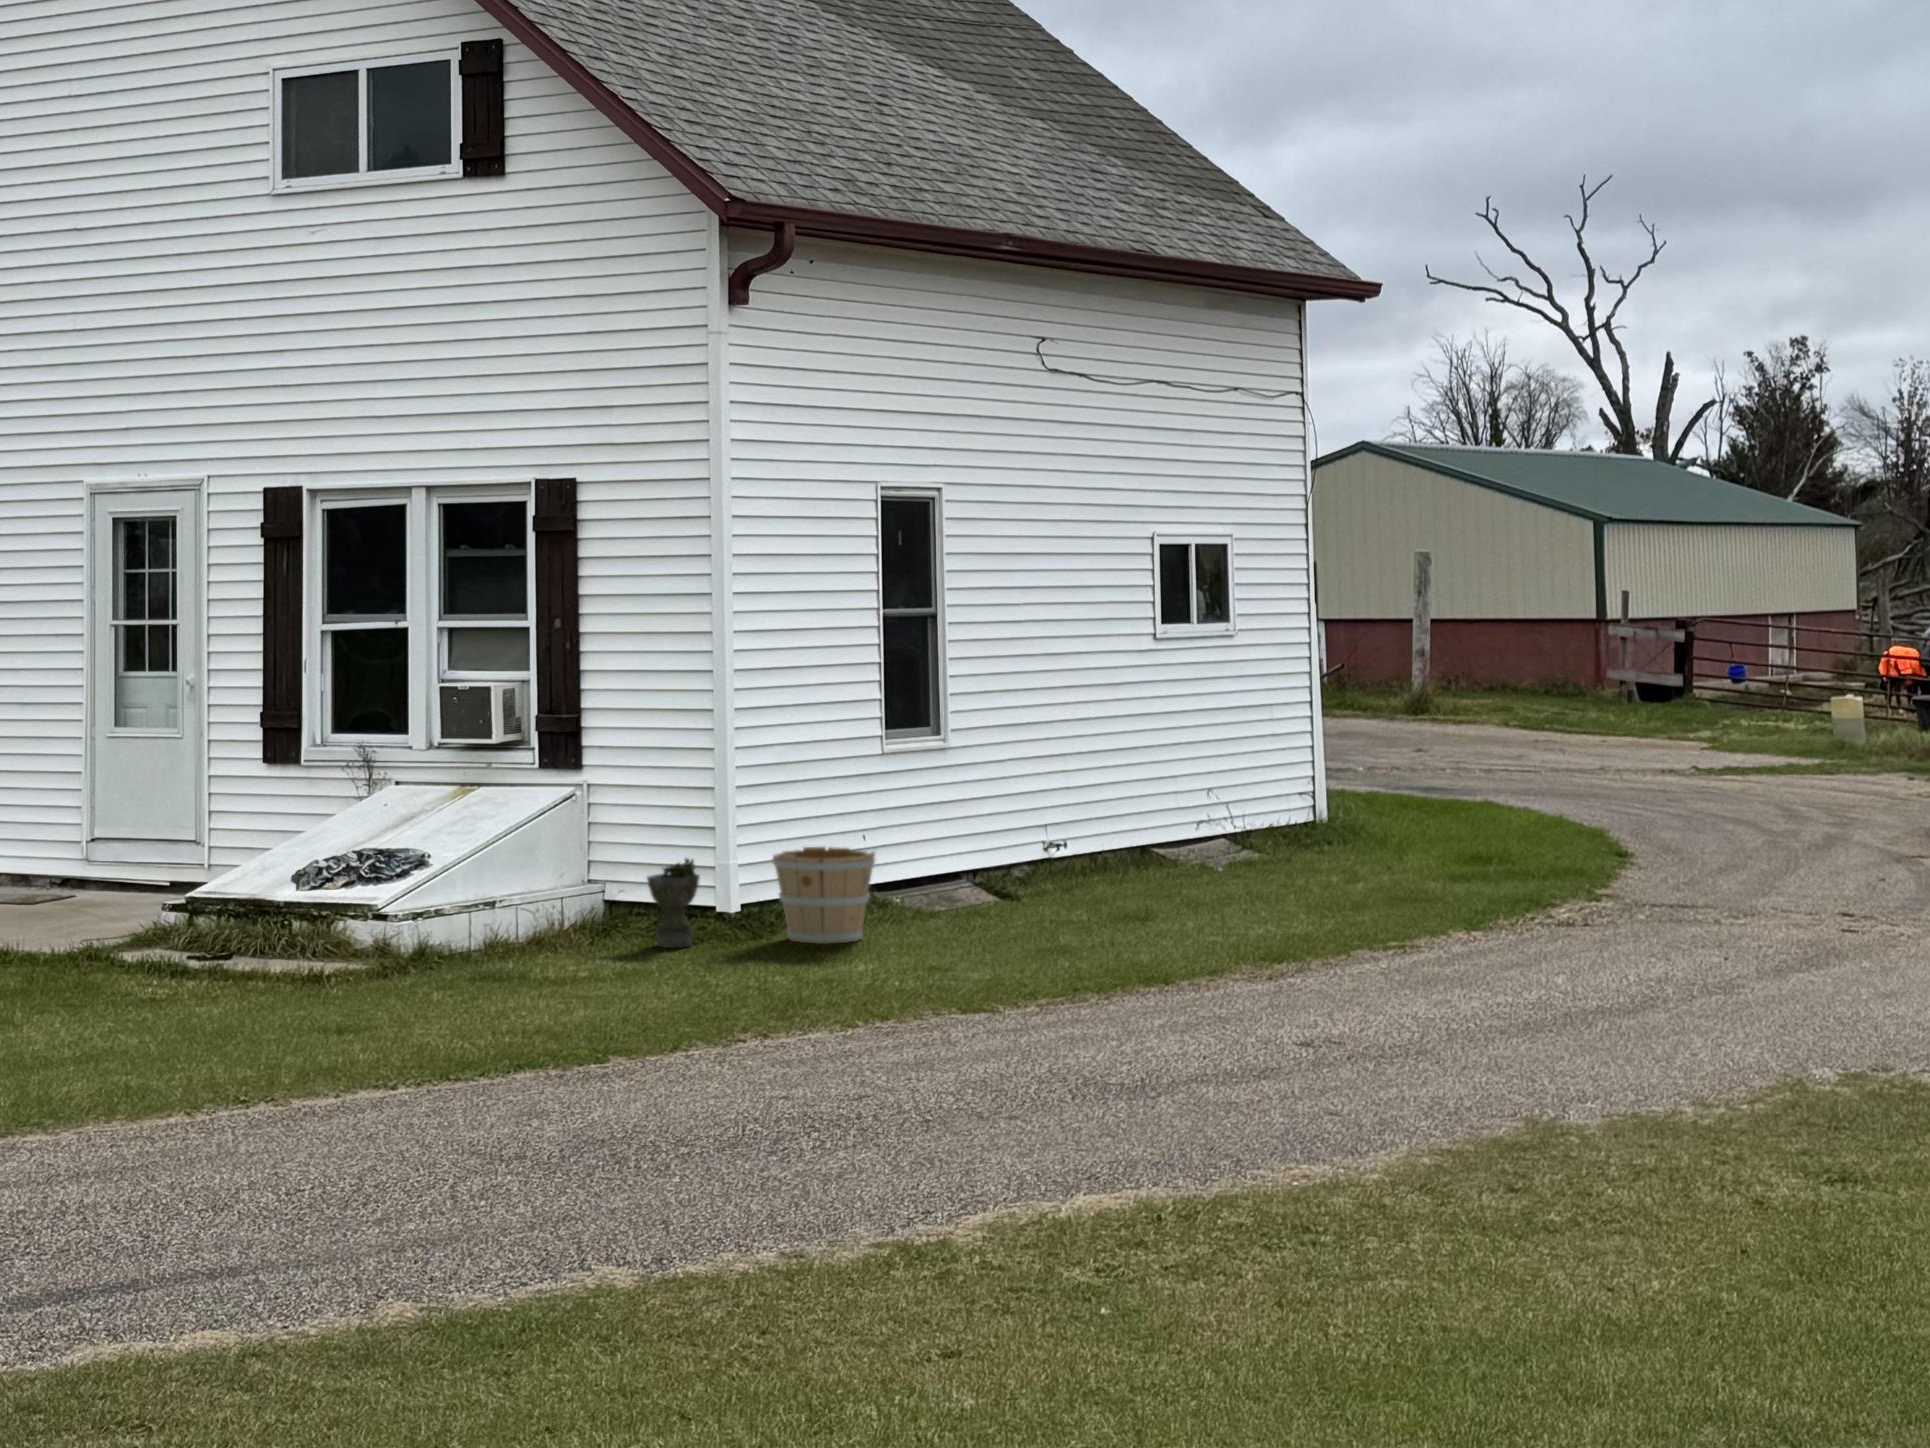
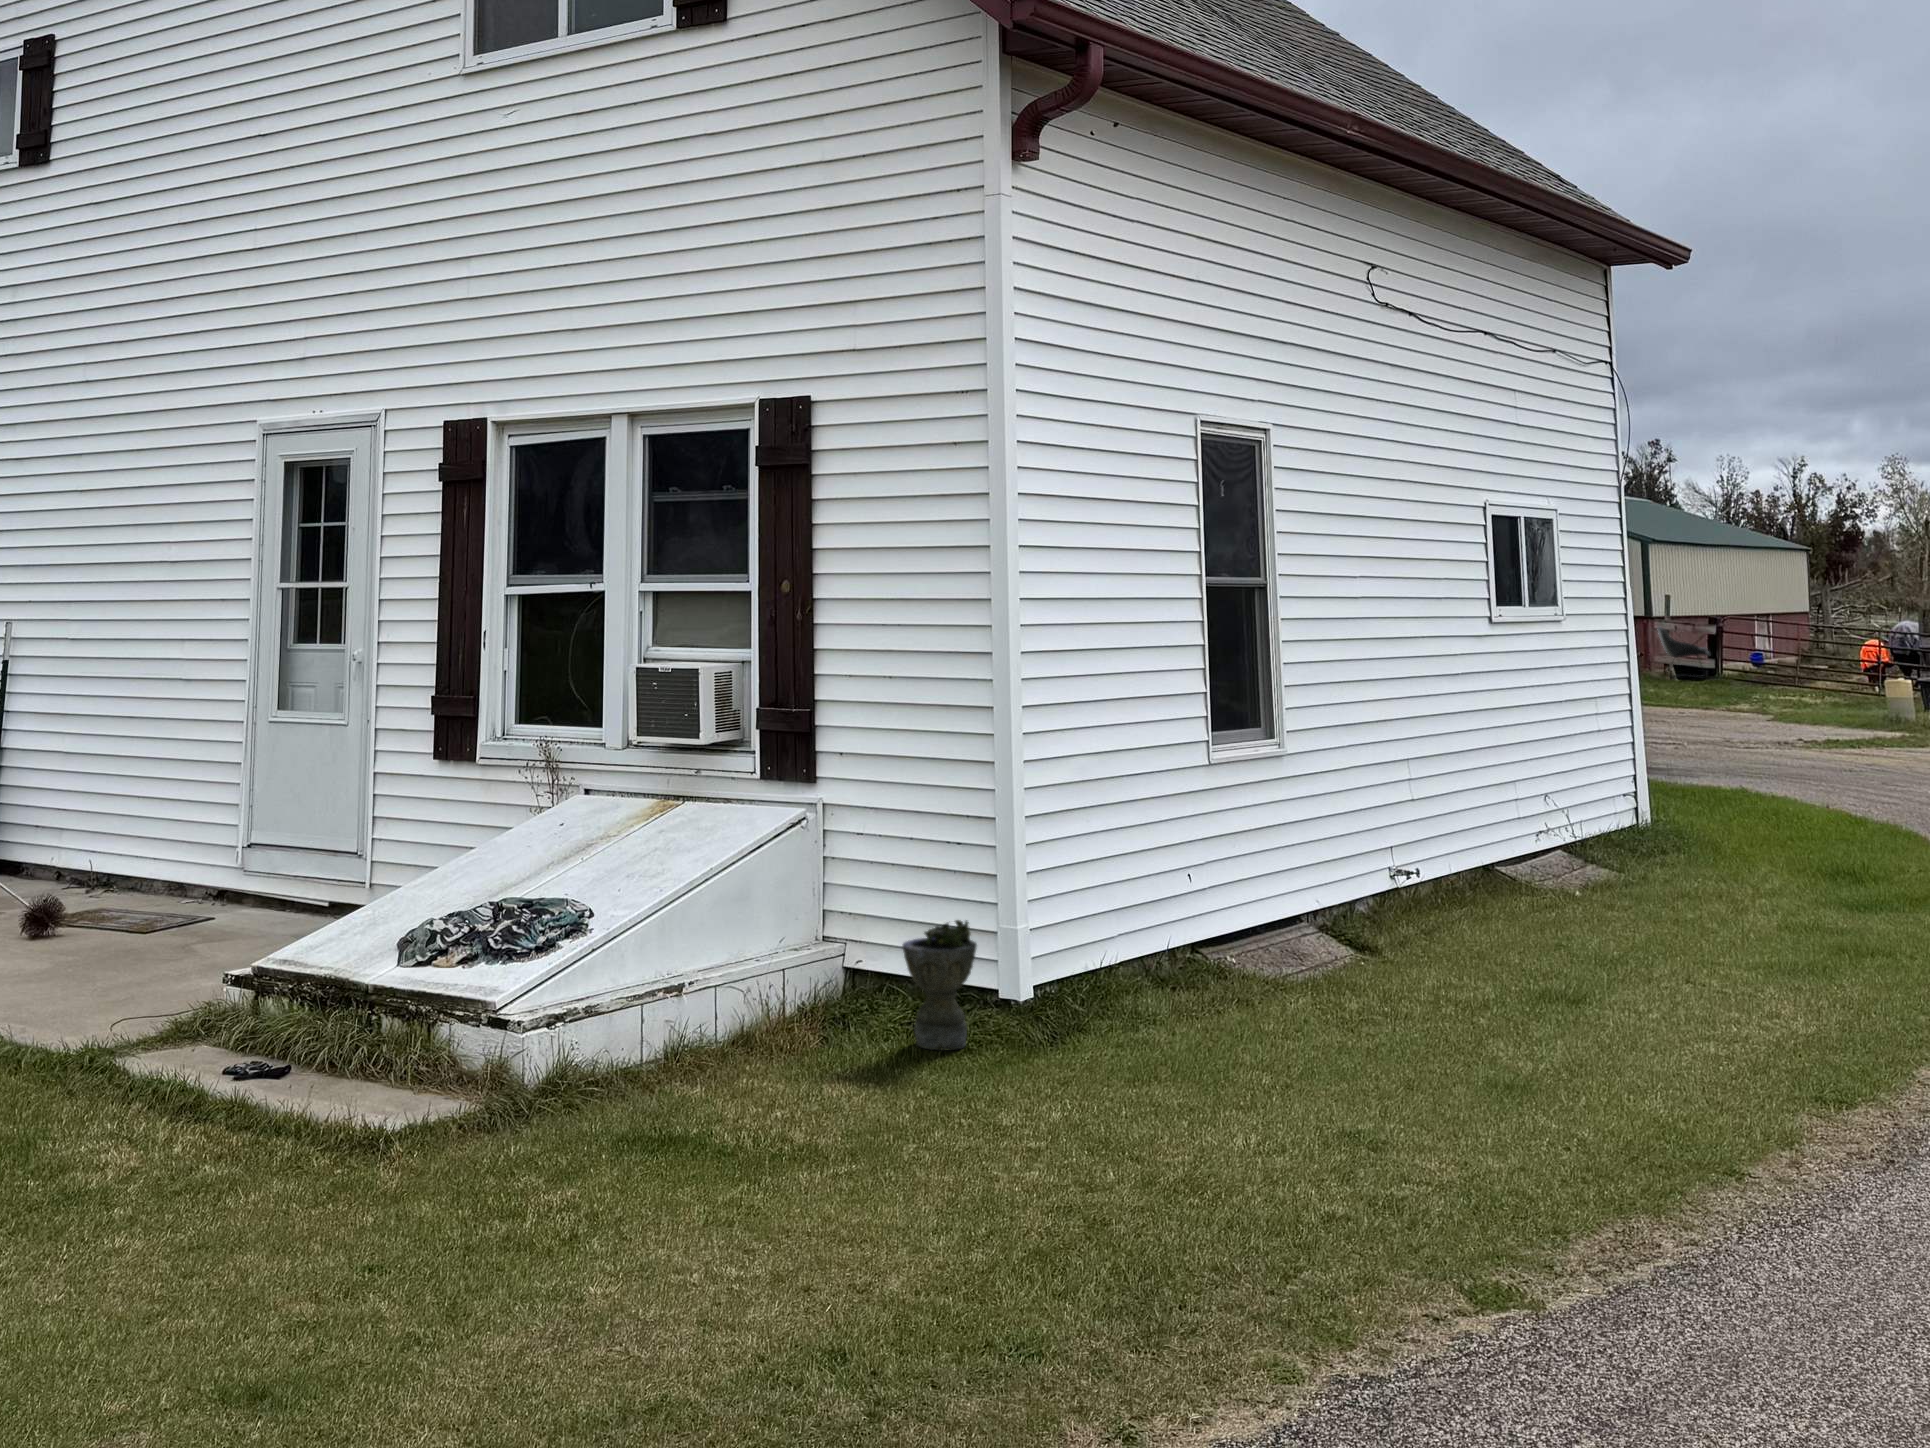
lounge chair: none [1543,634,1603,697] -> present [1658,627,1709,679]
wooden bucket: present [772,846,875,944] -> none [1076,898,1223,1046]

